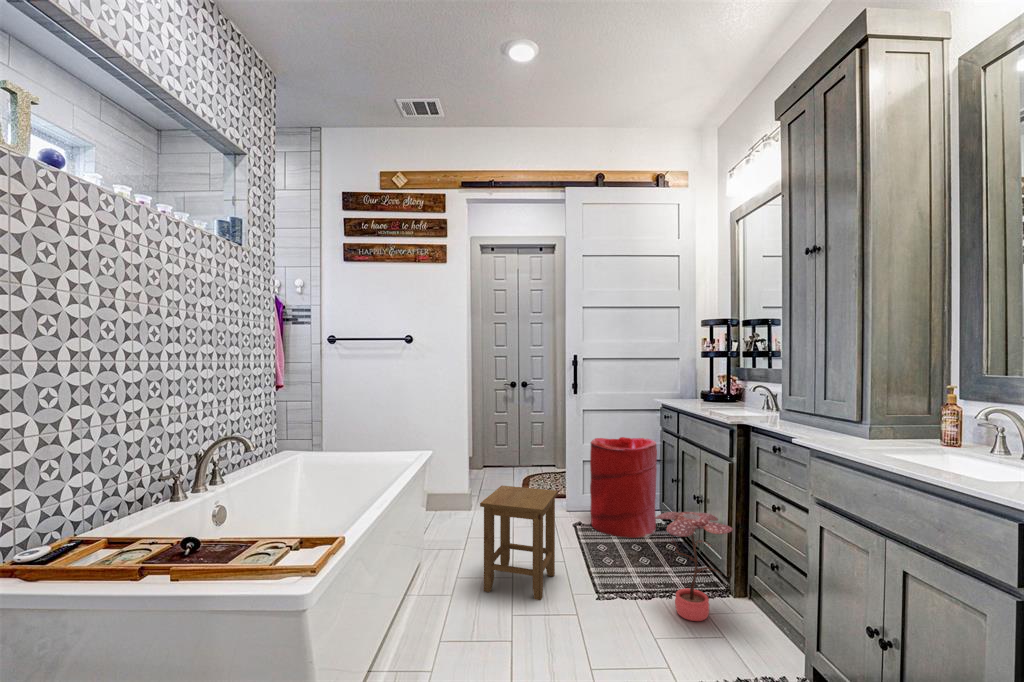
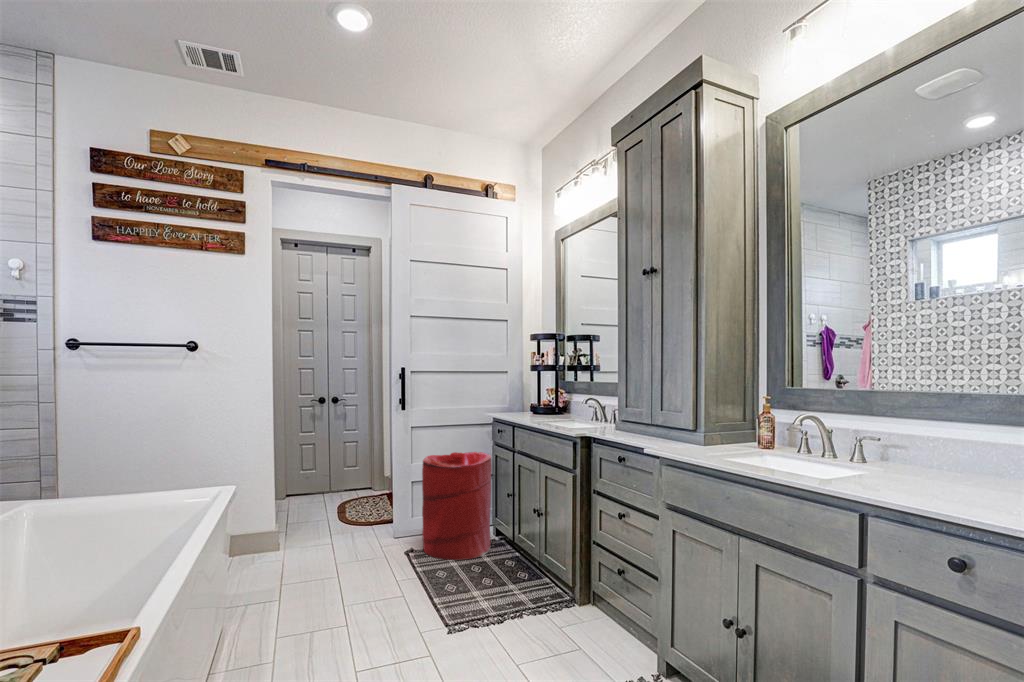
stool: present [480,485,558,600] -> none [310,521,400,655]
potted plant: present [655,512,733,621] -> none [509,526,585,639]

